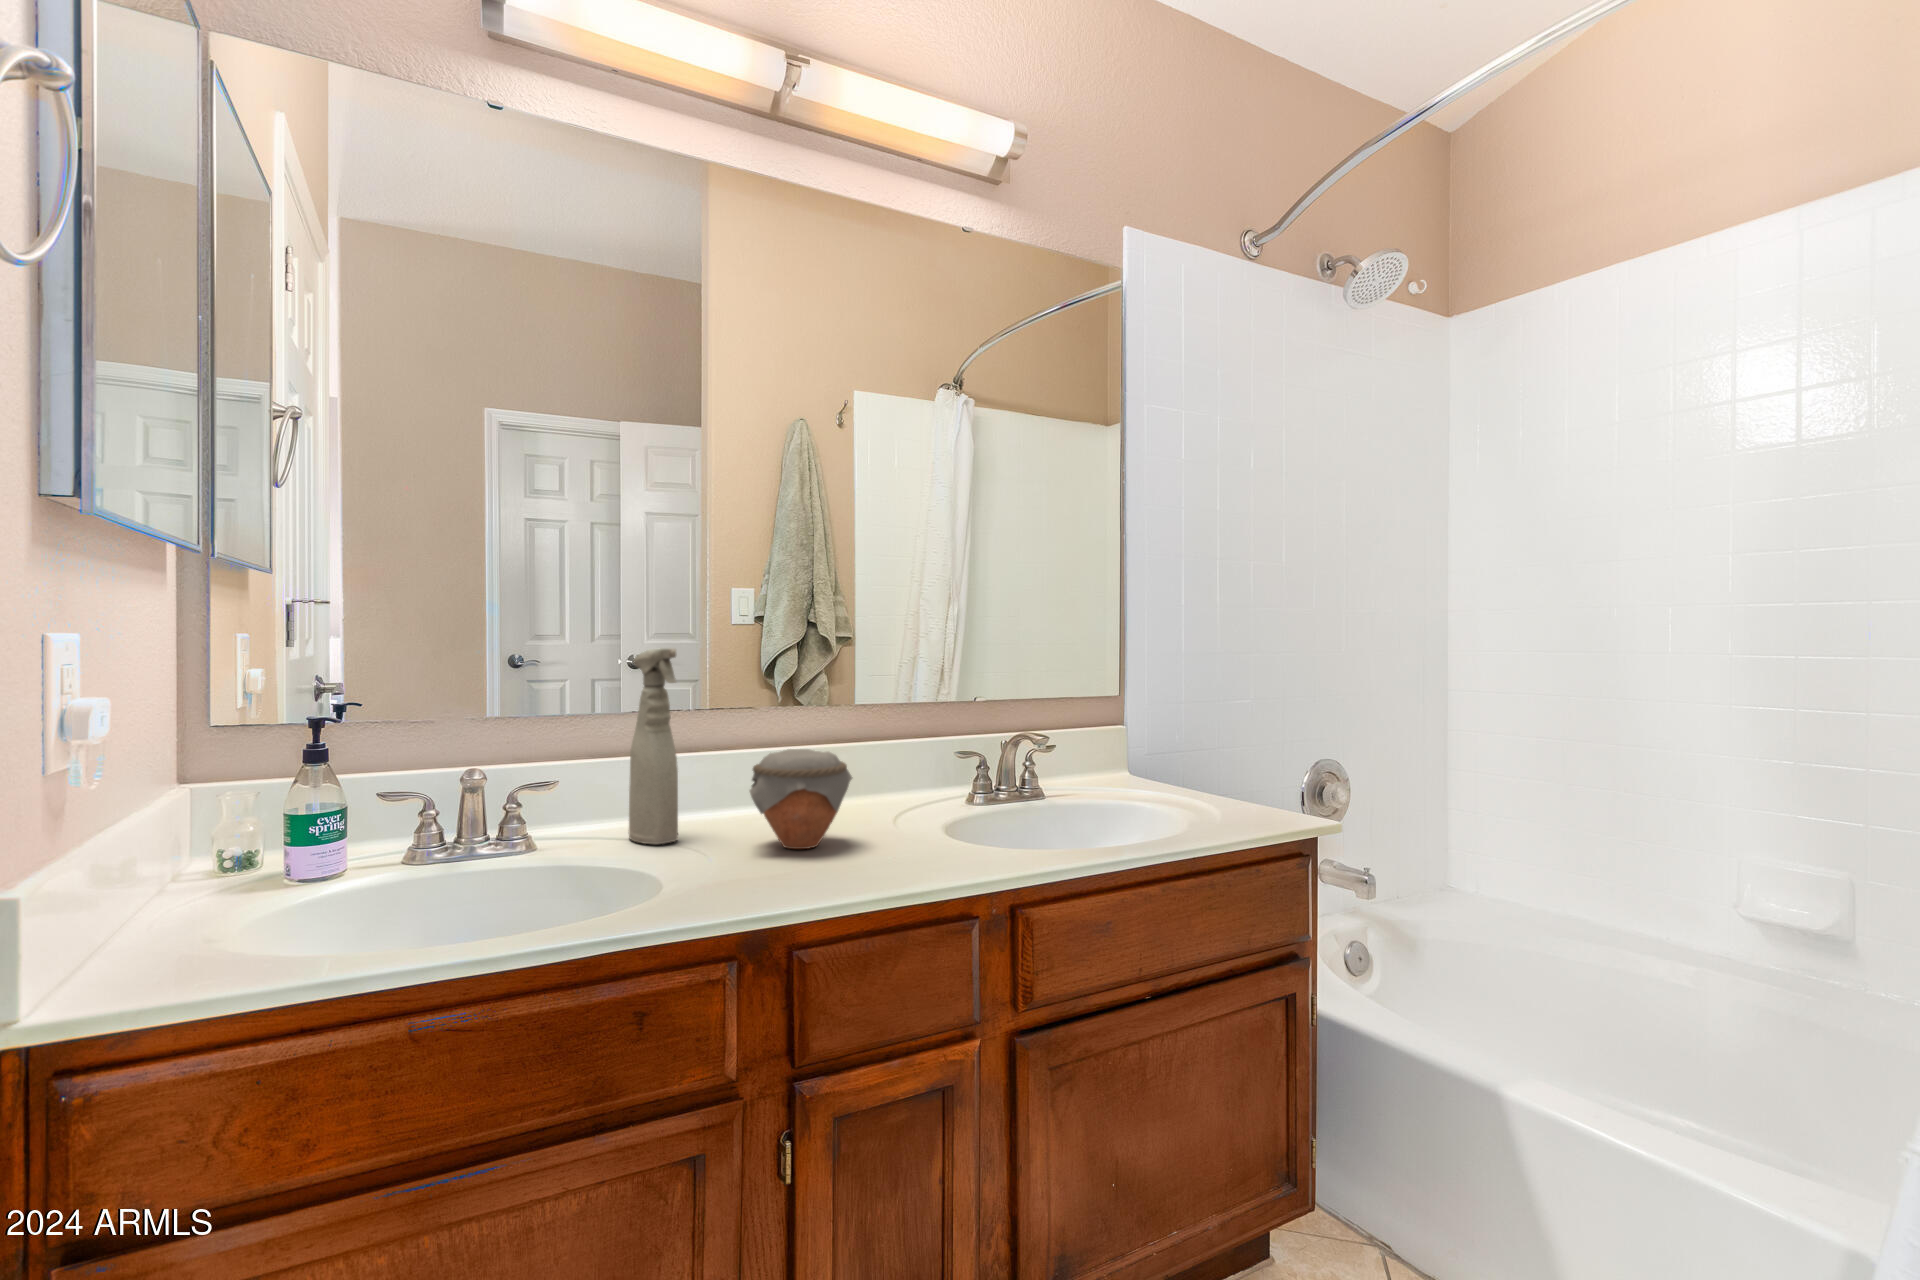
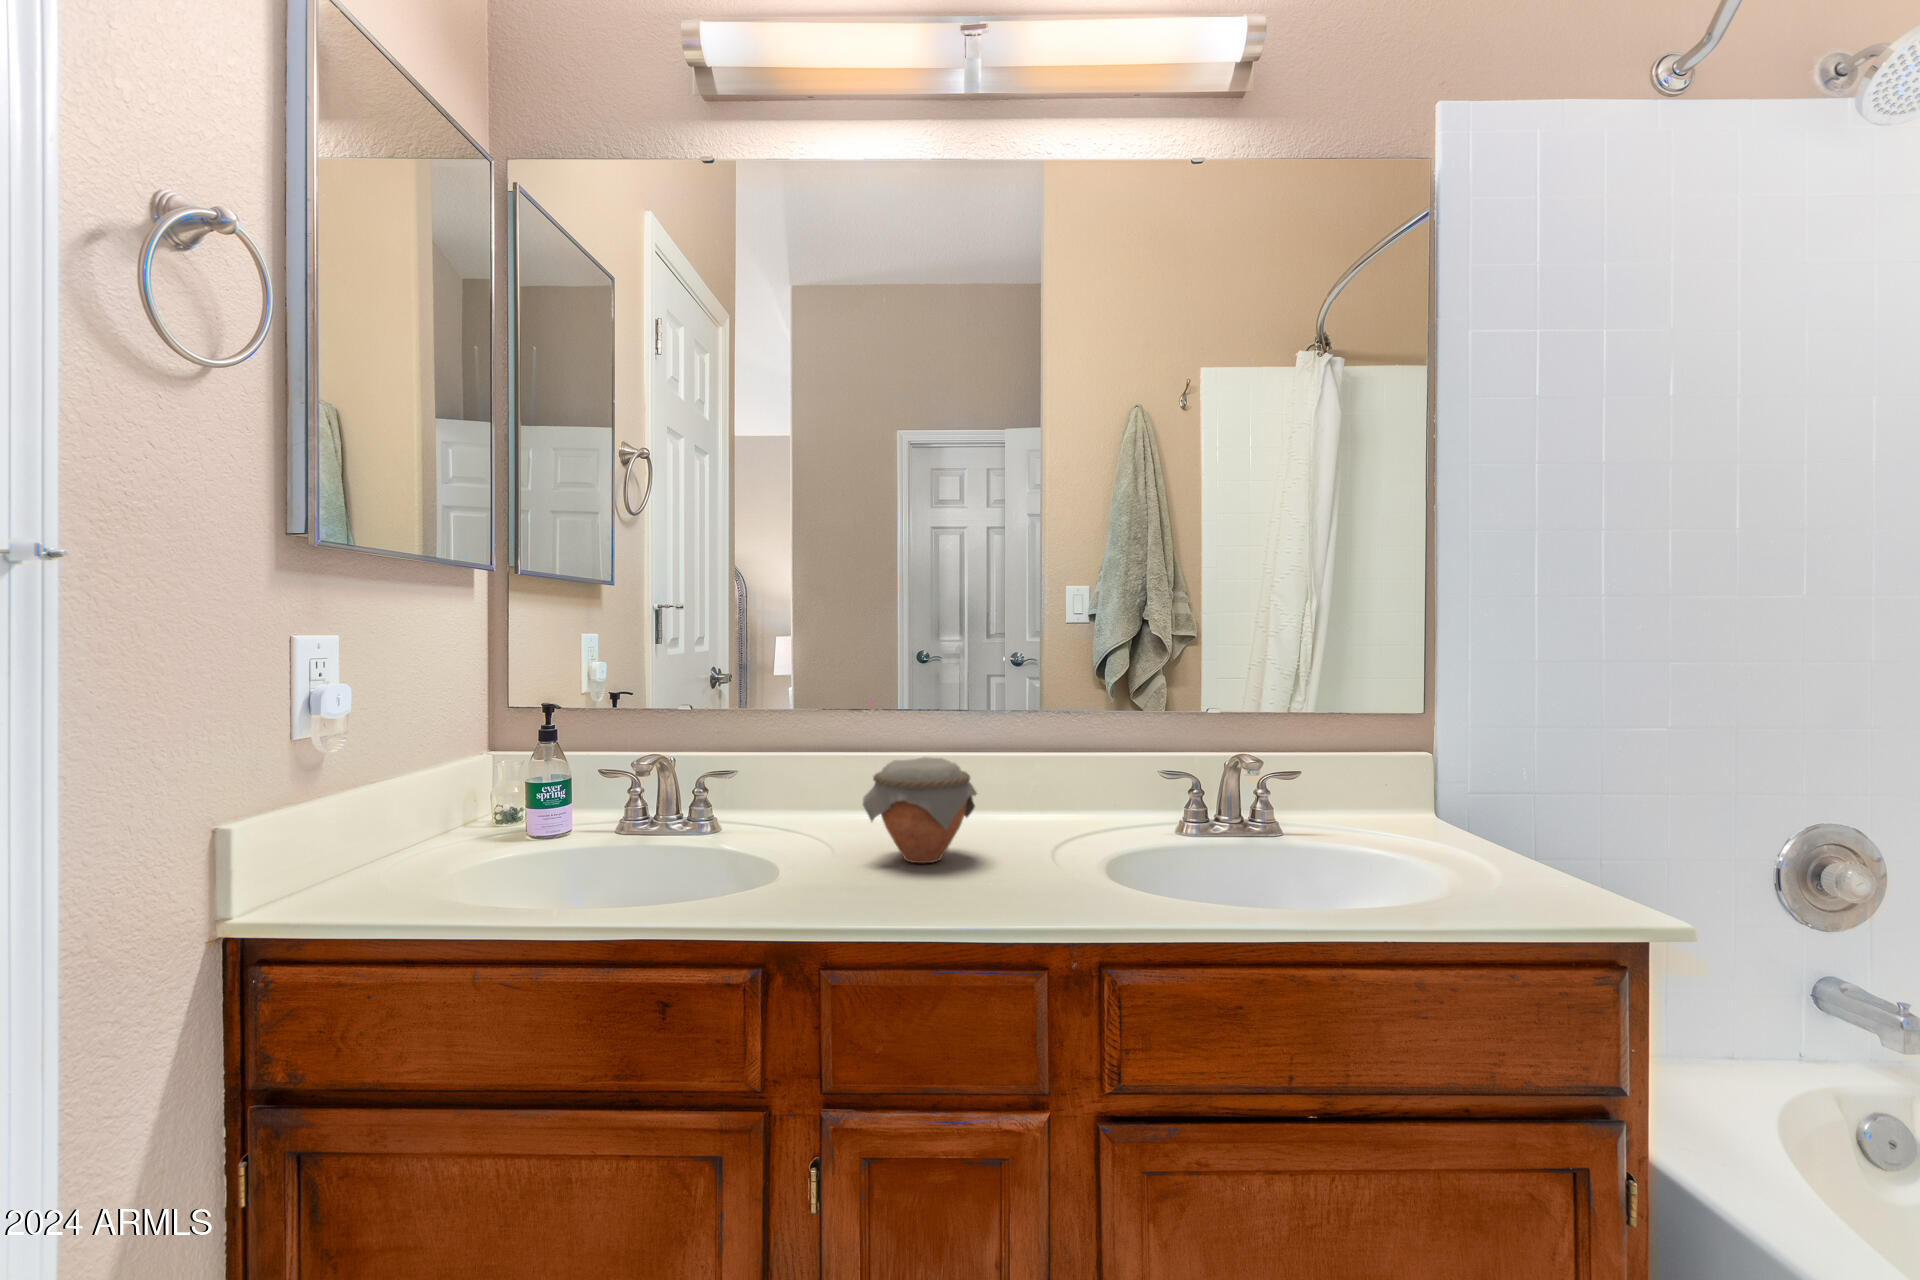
spray bottle: present [629,648,678,844] -> none [794,651,832,841]

